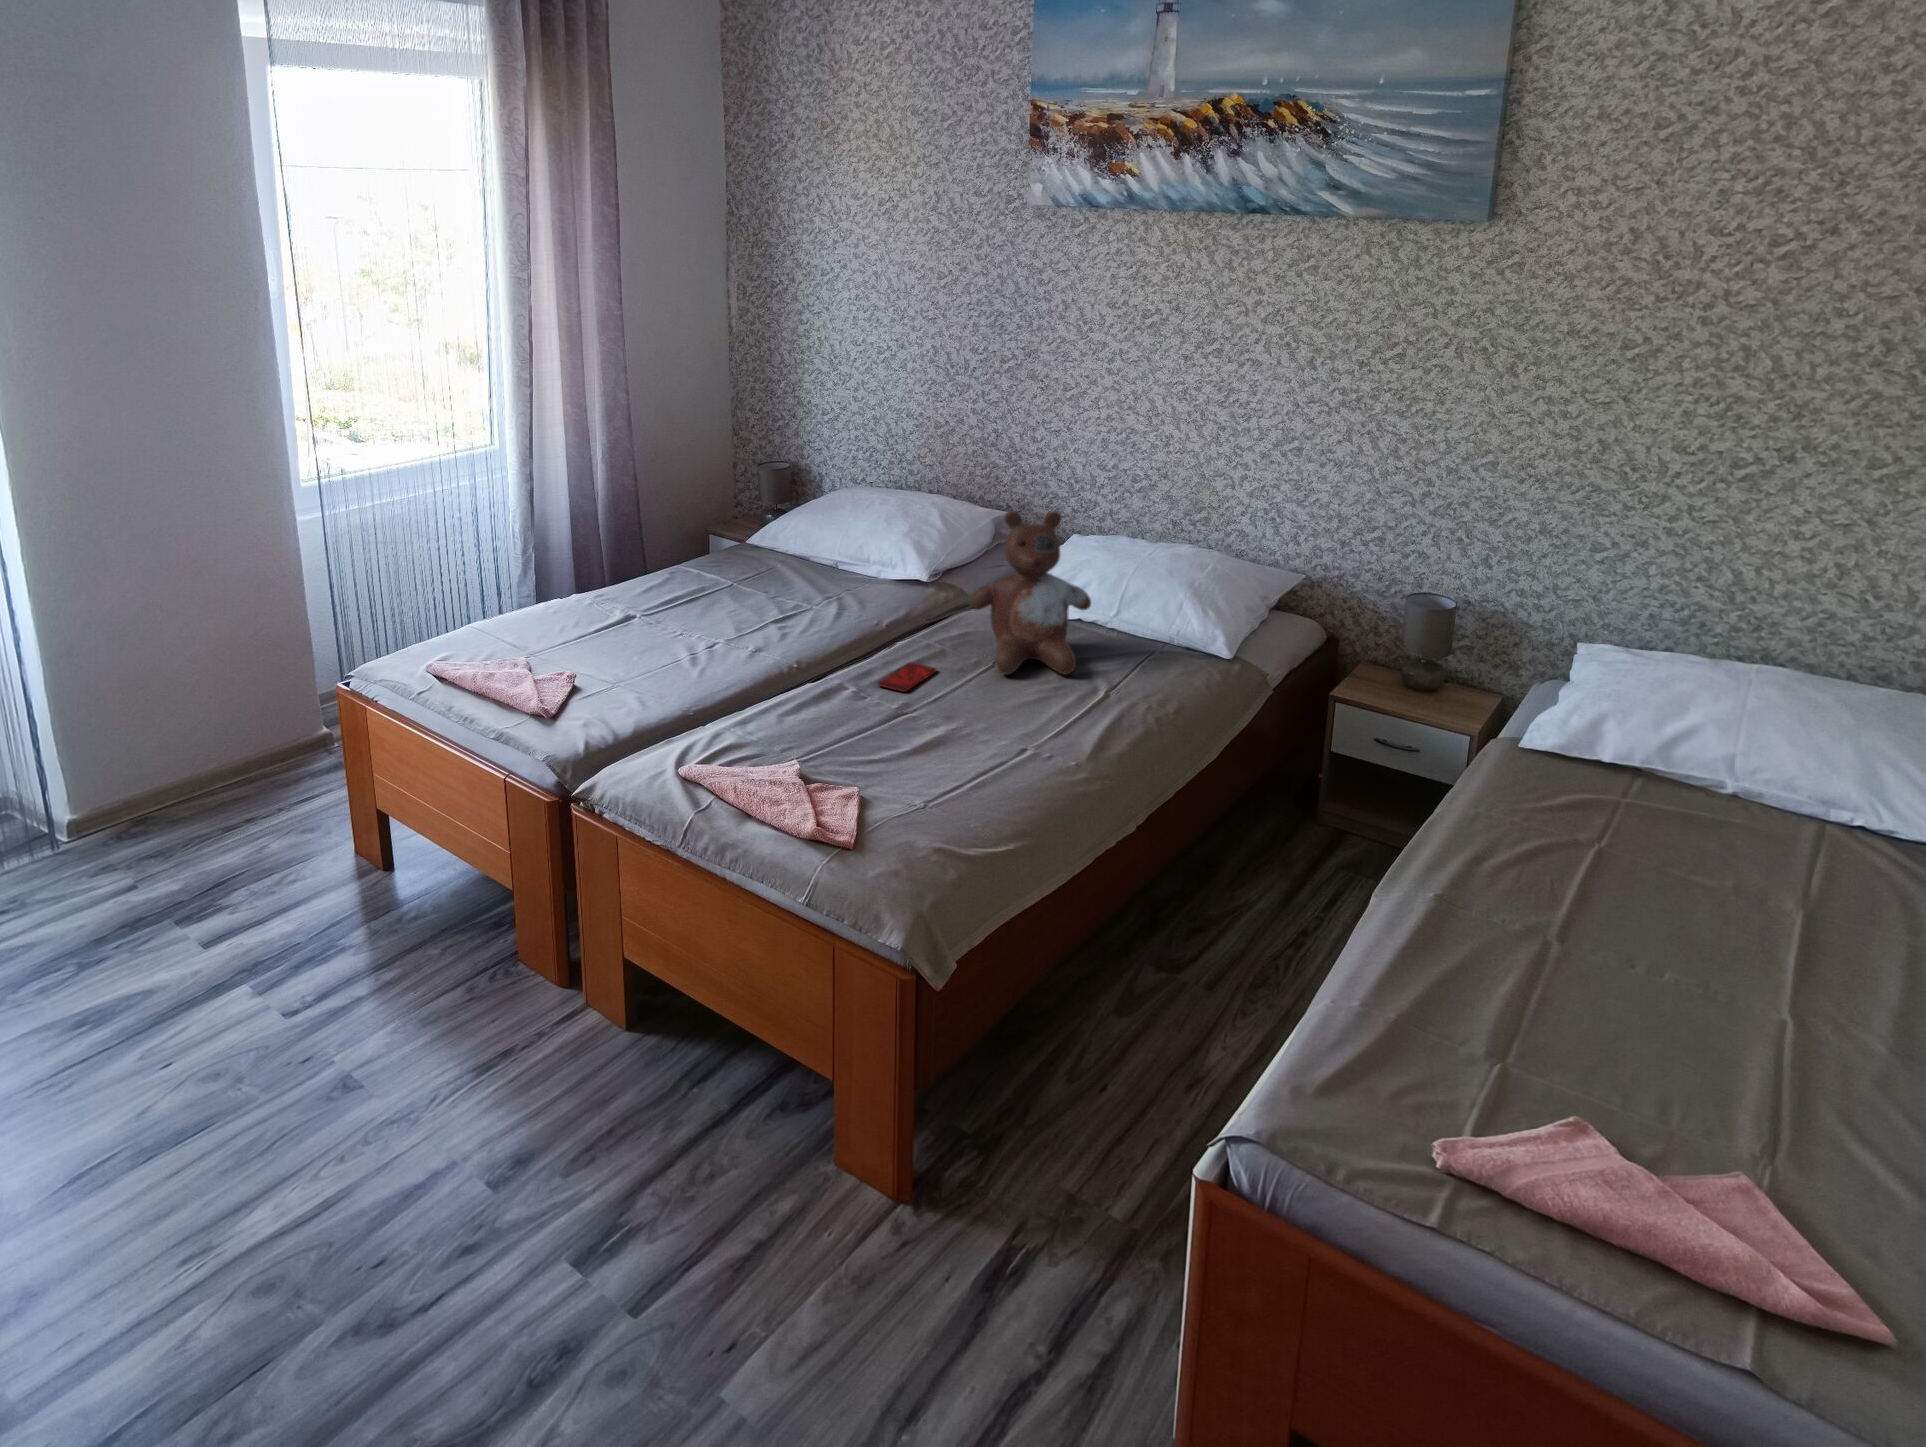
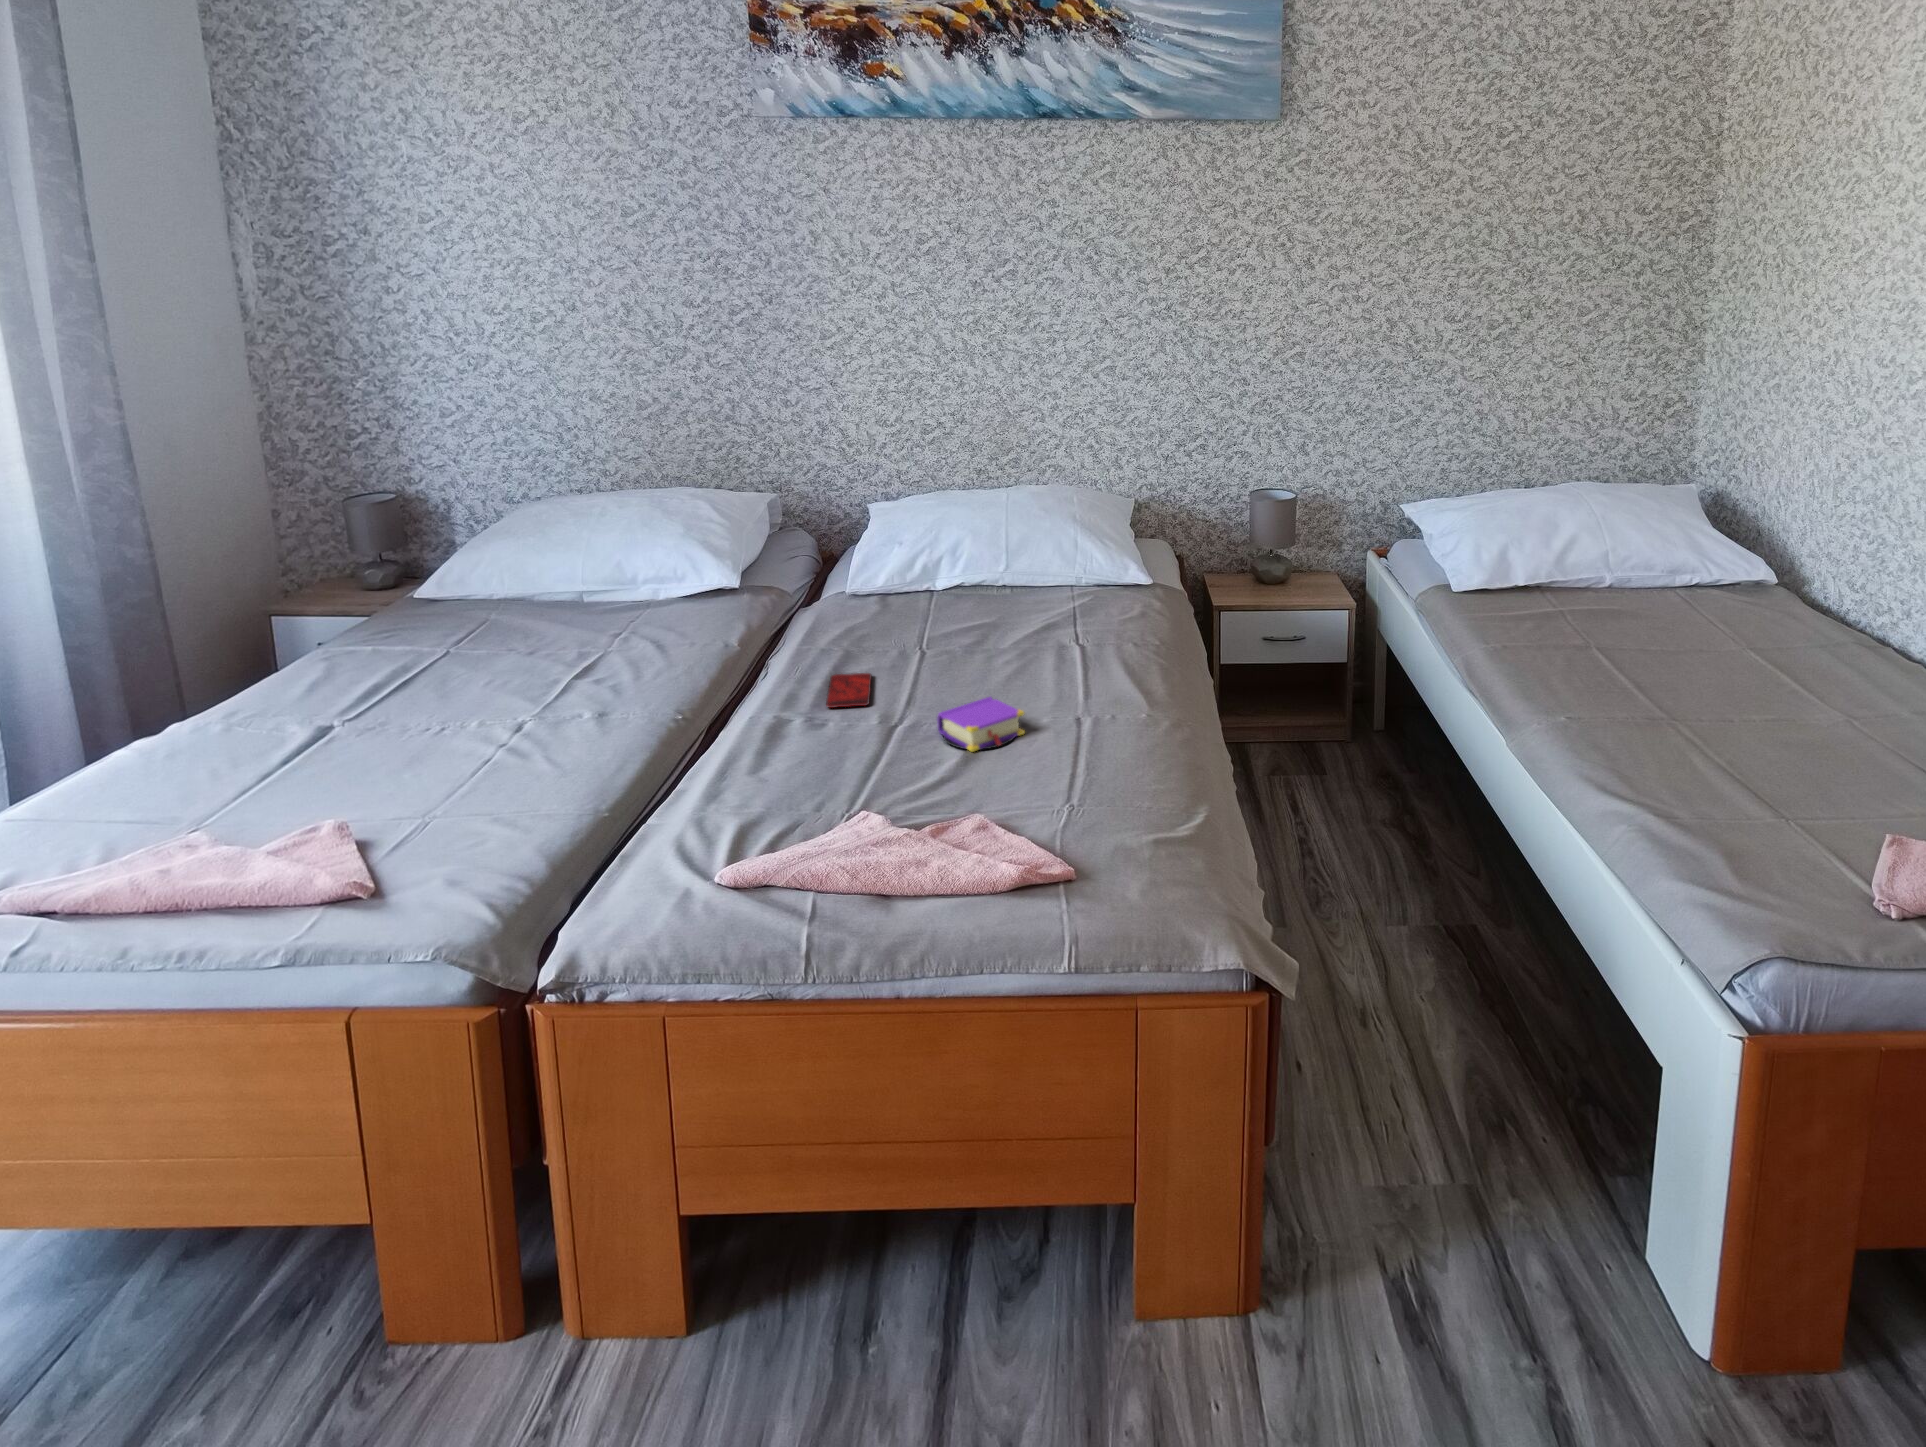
stuffed bear: present [969,511,1091,675] -> none [873,463,1020,659]
book: none [889,711,1013,769] -> present [937,697,1025,752]

